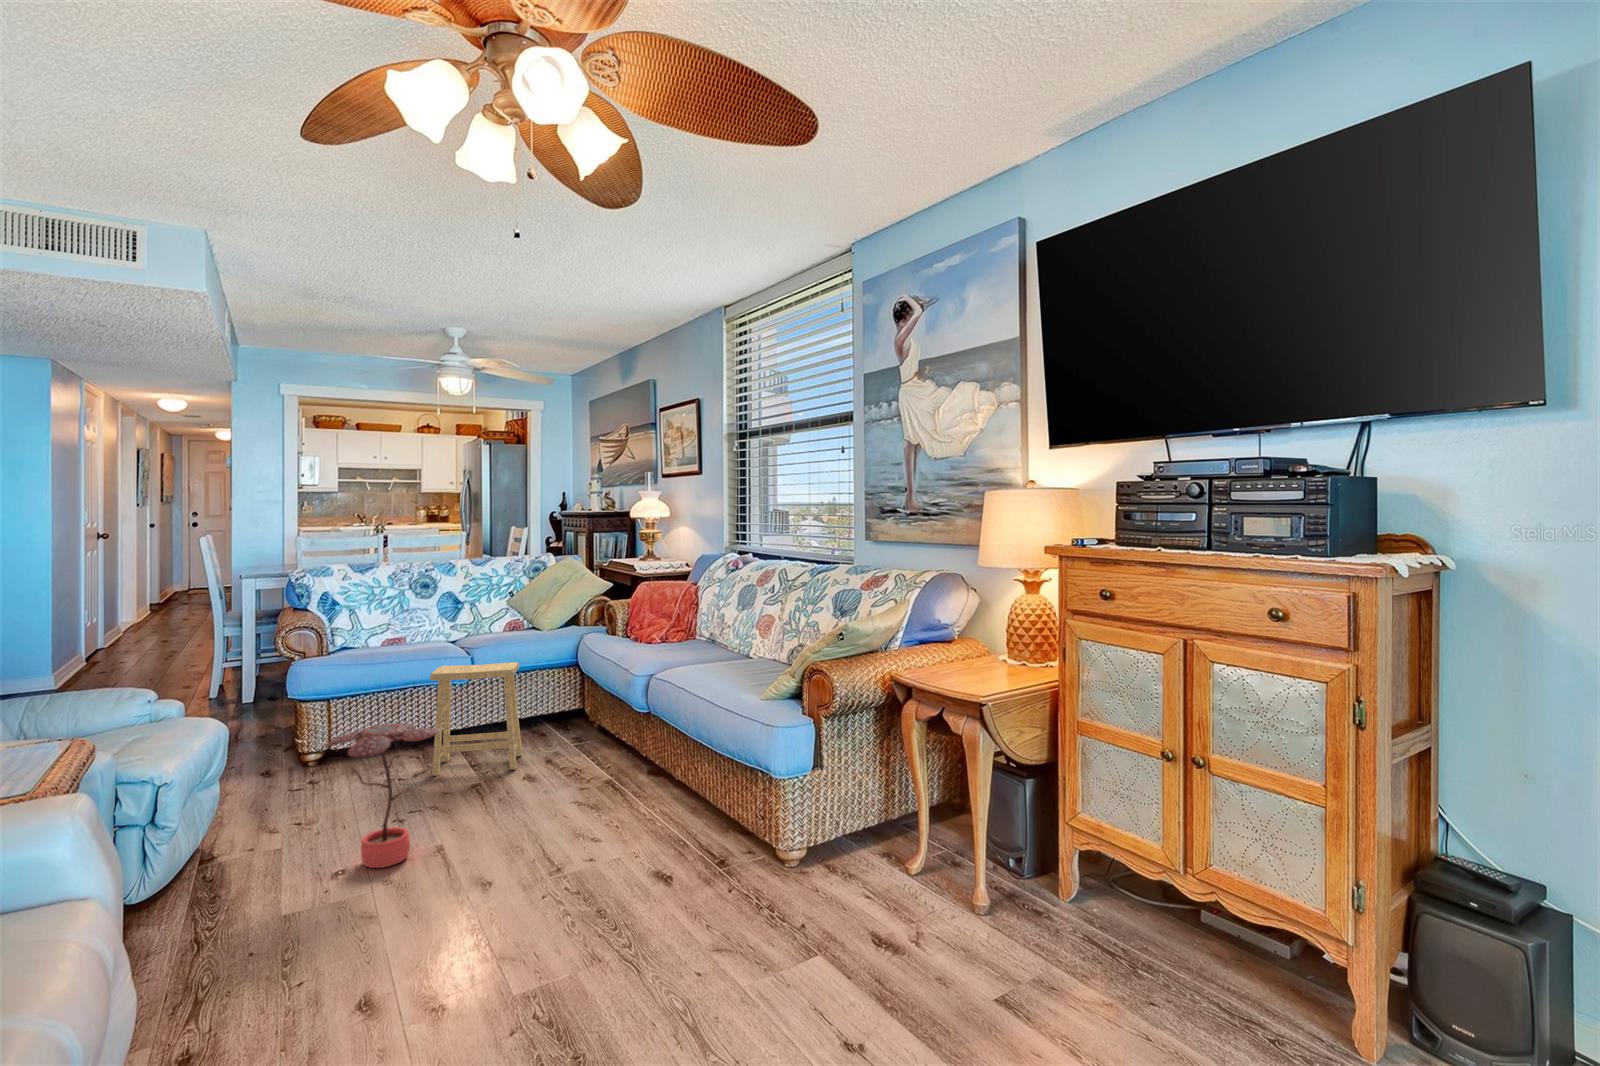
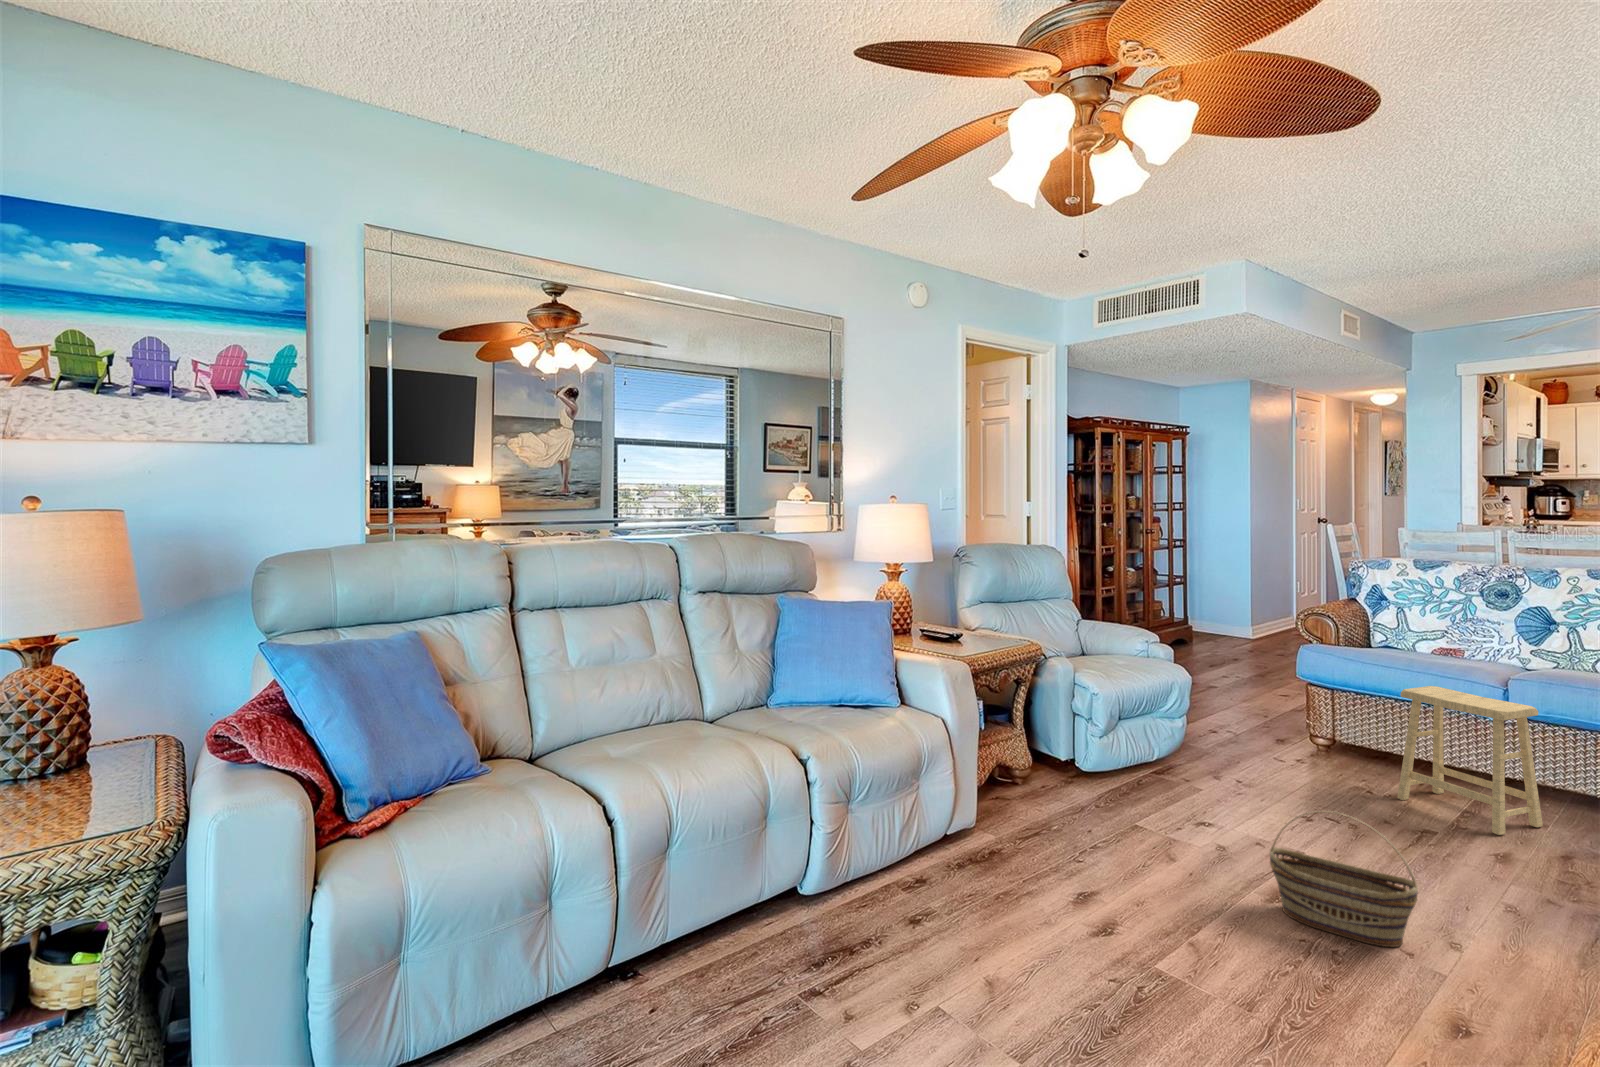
potted plant: present [325,723,439,868] -> none [1196,711,1290,841]
basket: none [489,769,593,890] -> present [1270,811,1418,947]

